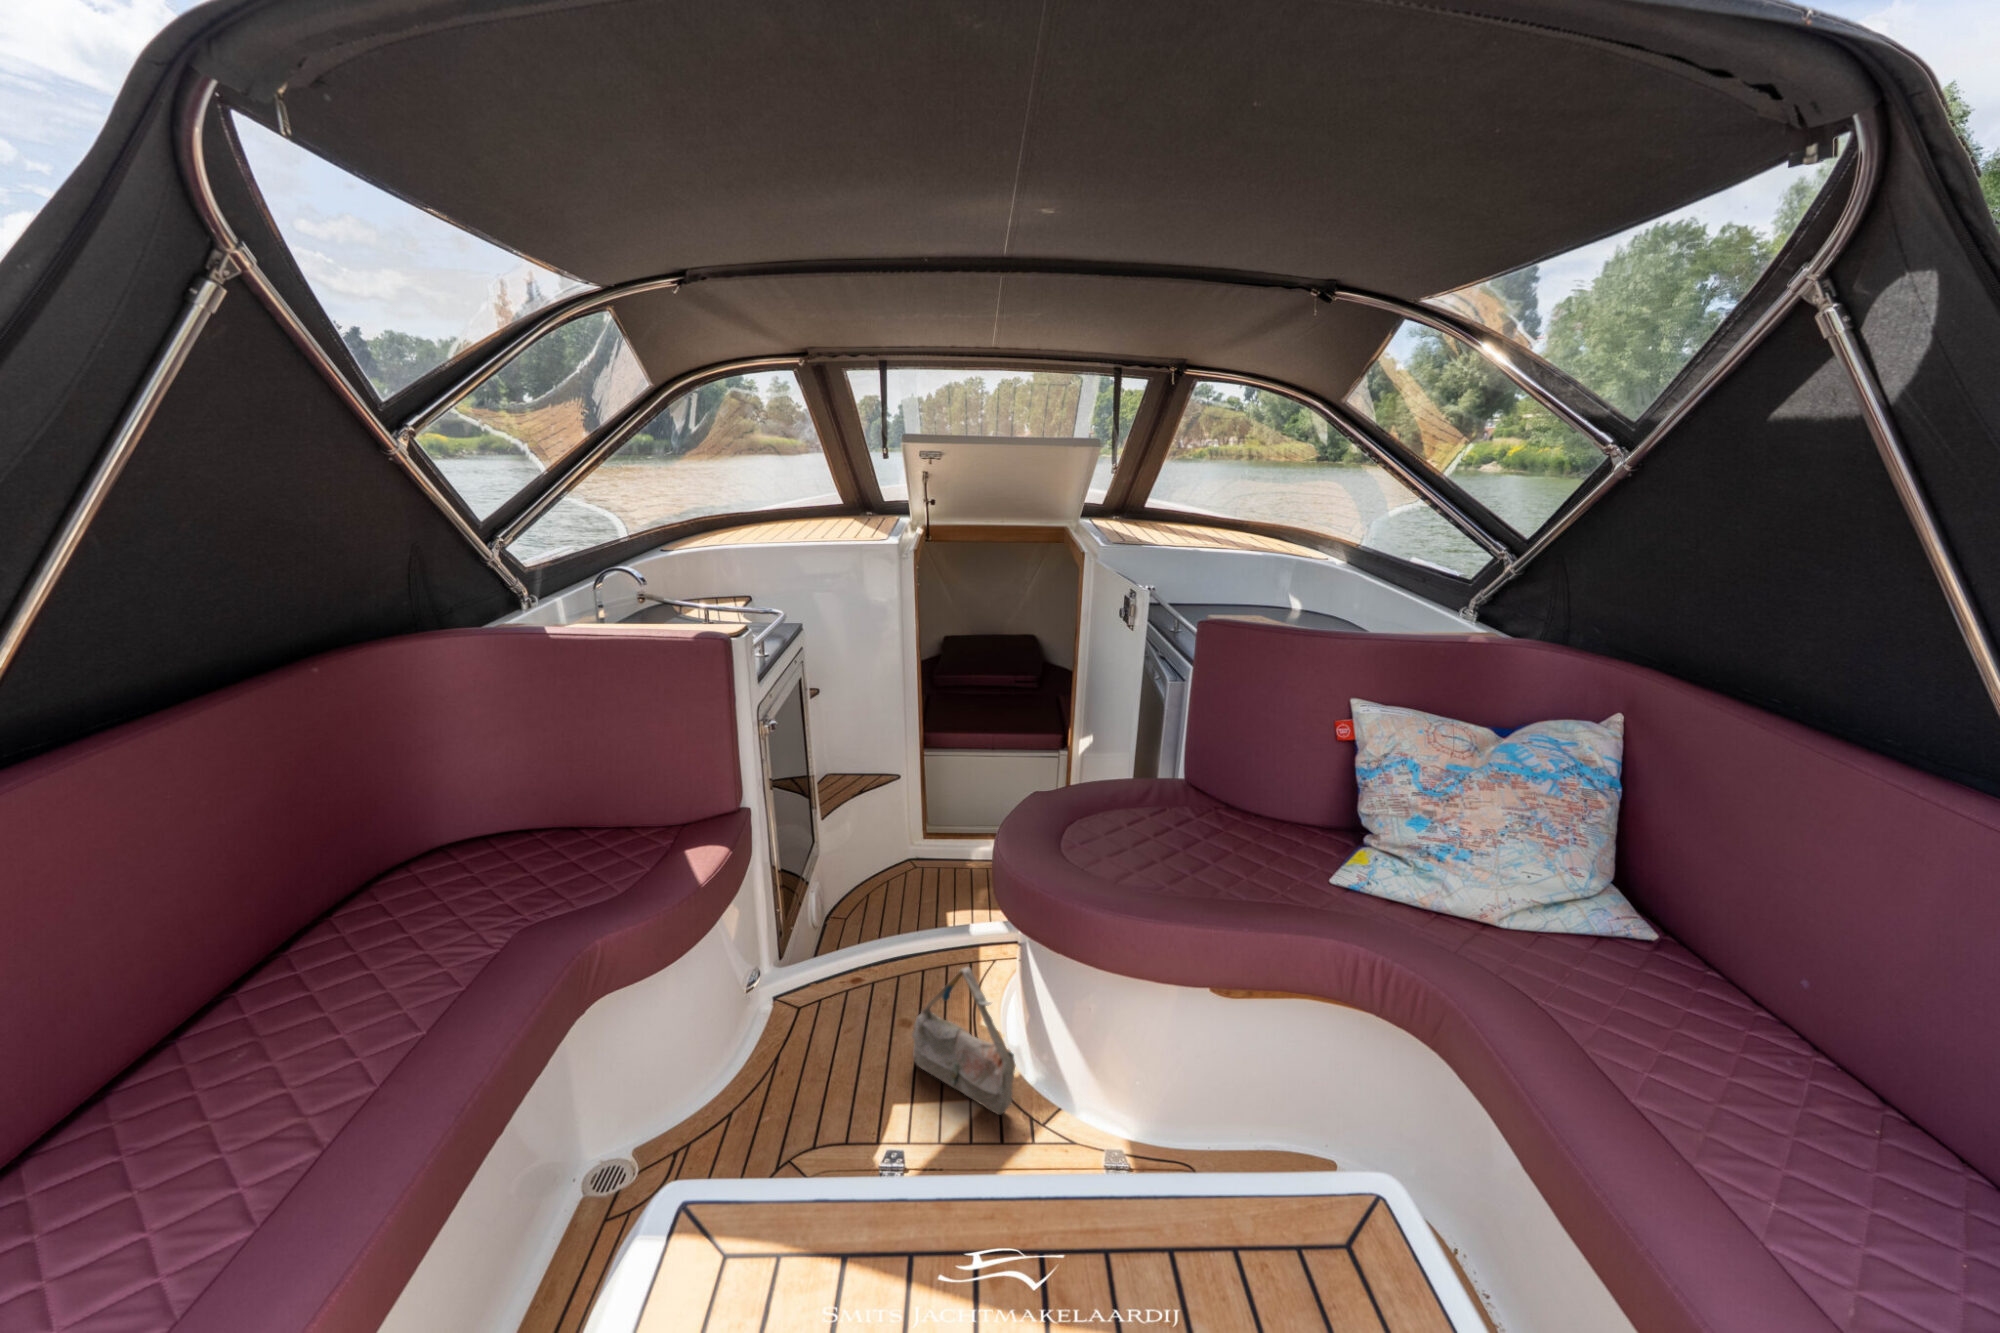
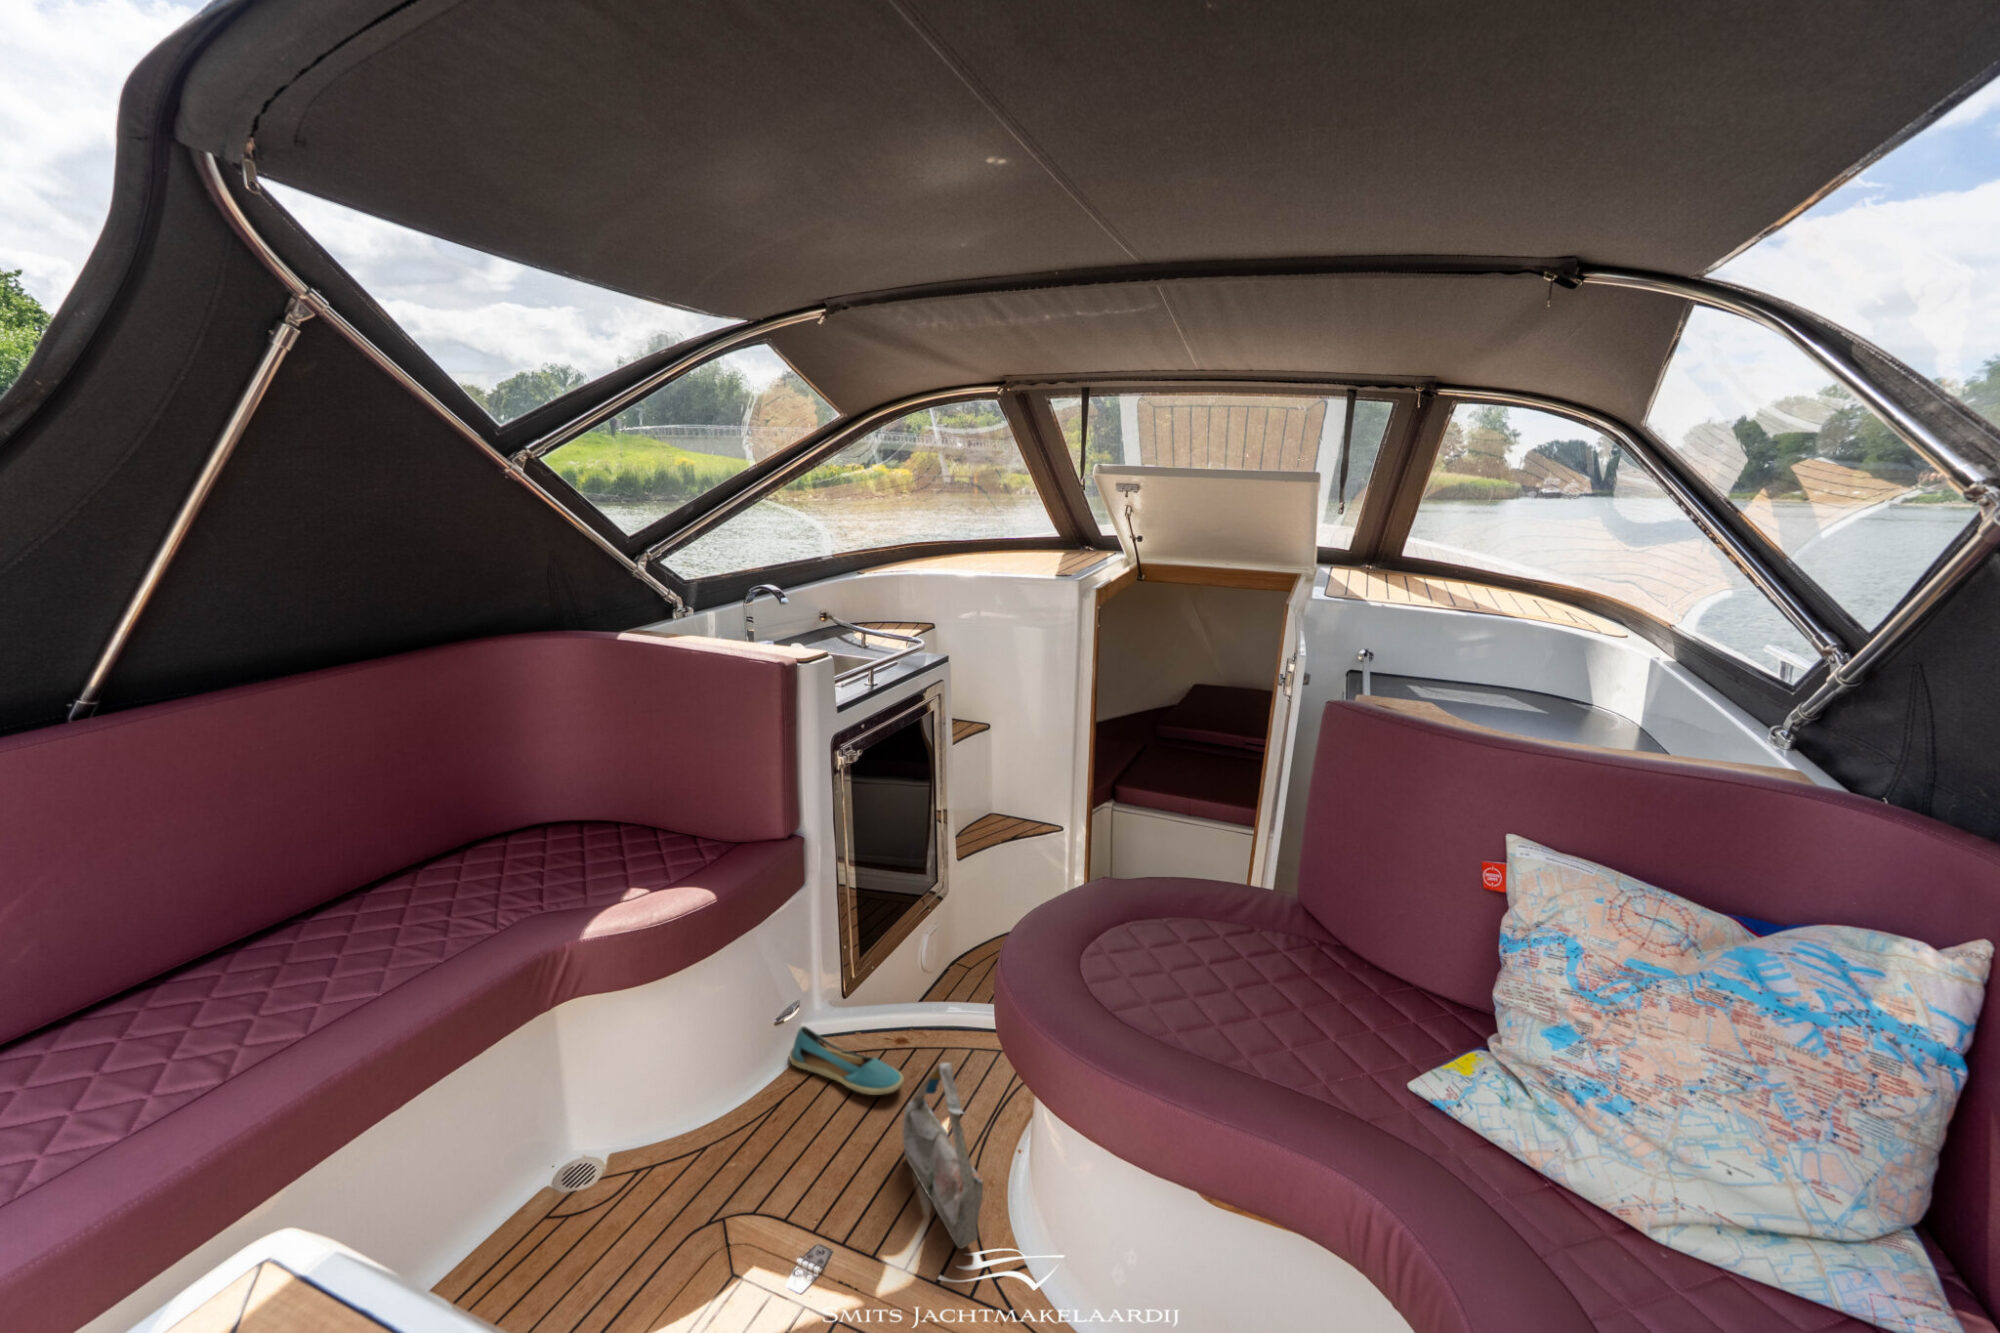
shoe: none [762,987,883,1028] -> present [790,1026,904,1095]

